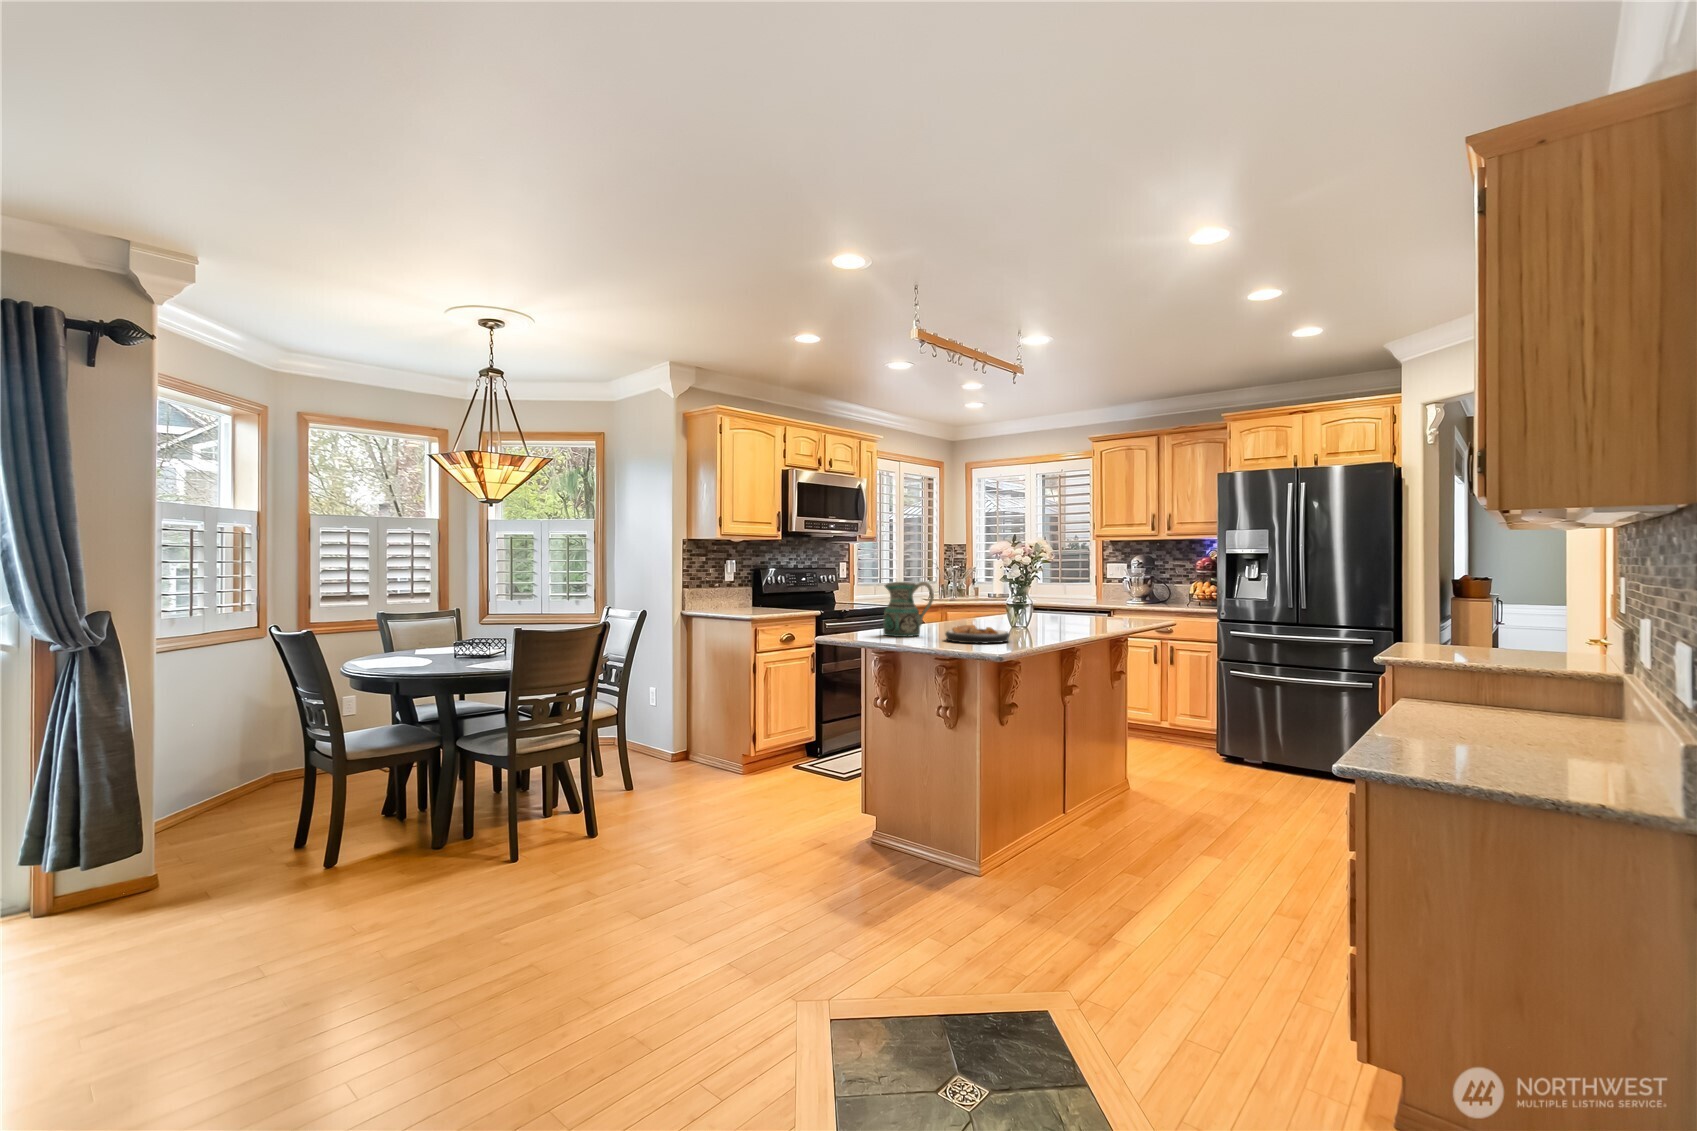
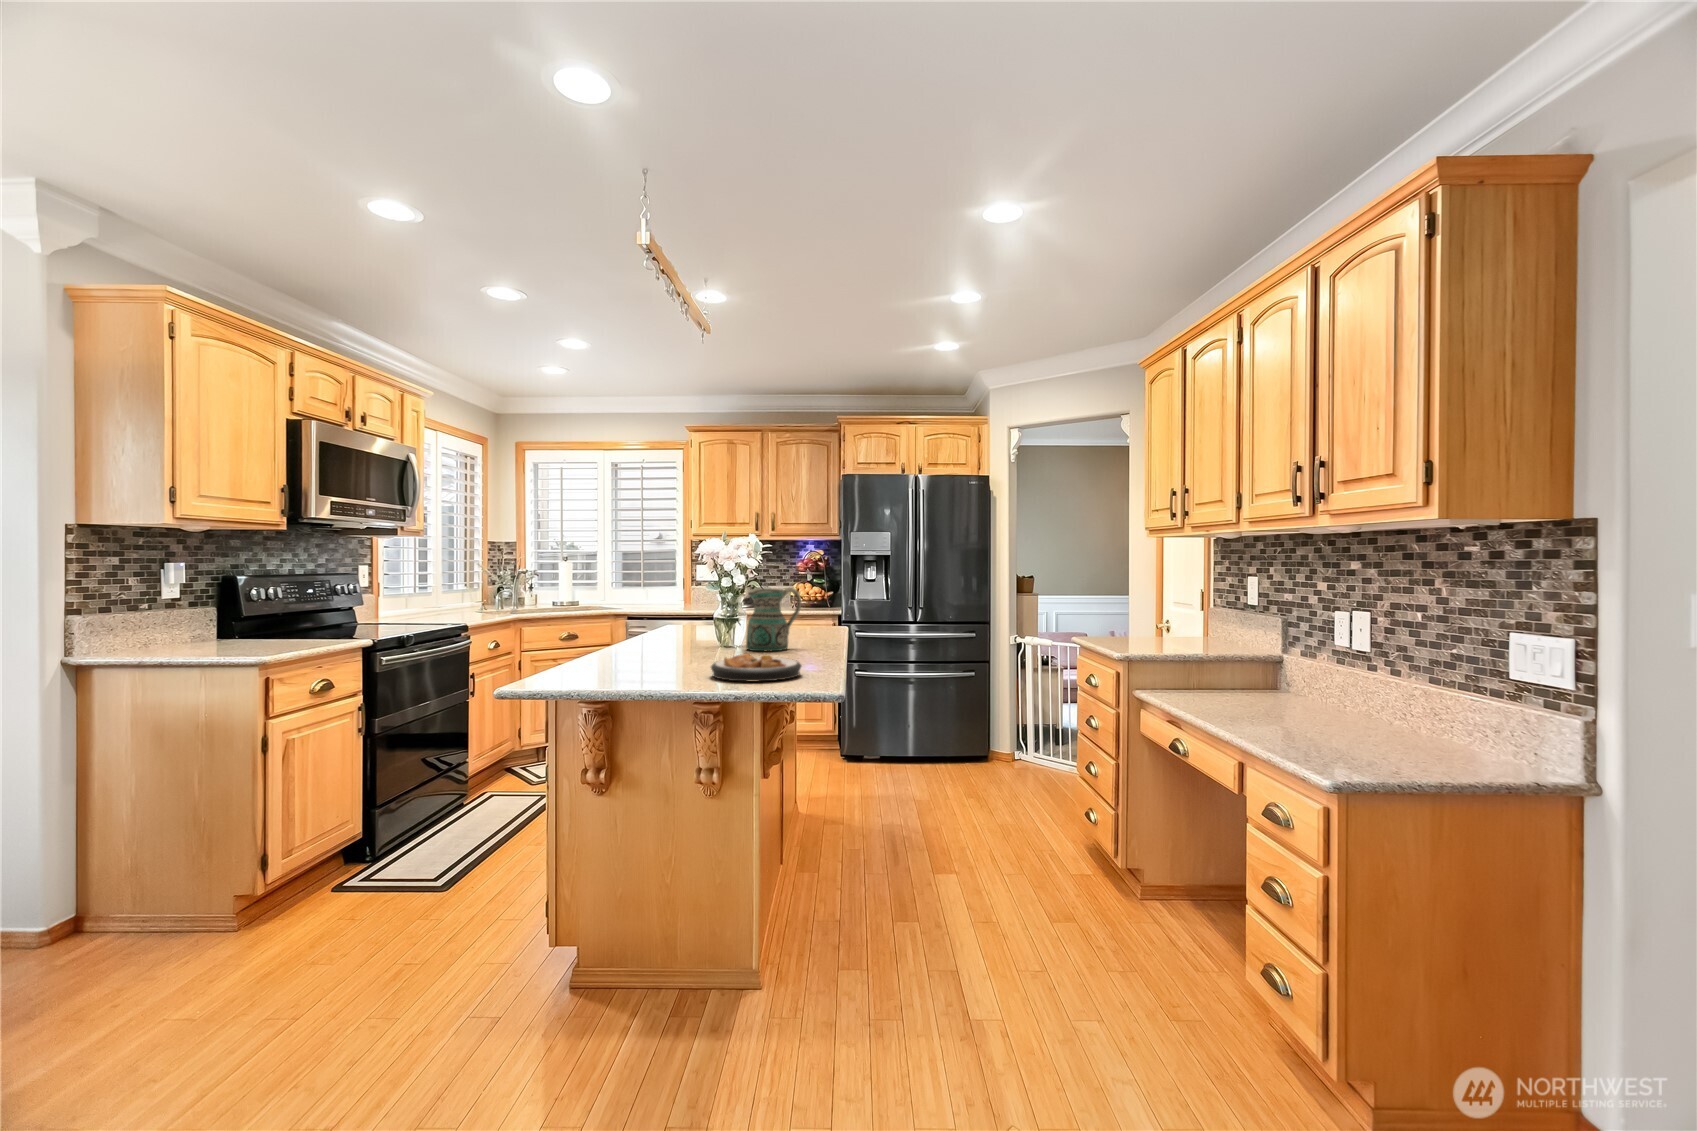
ceramic pitcher: present [883,582,934,637] -> present [746,588,801,651]

